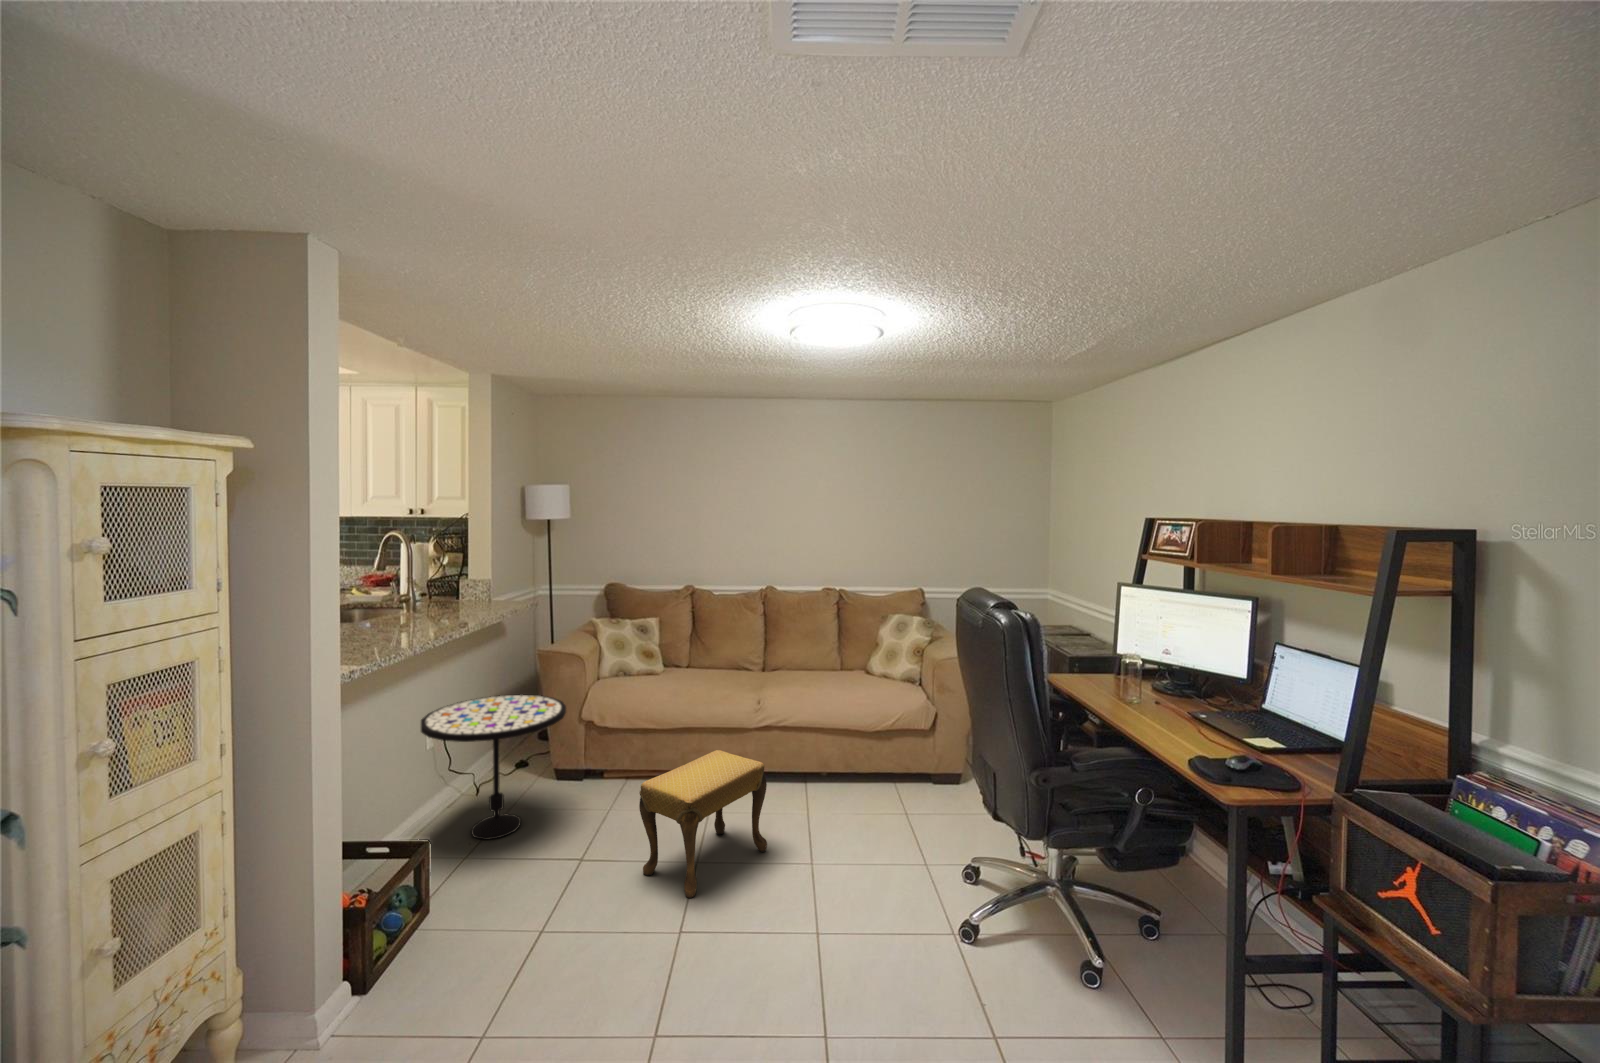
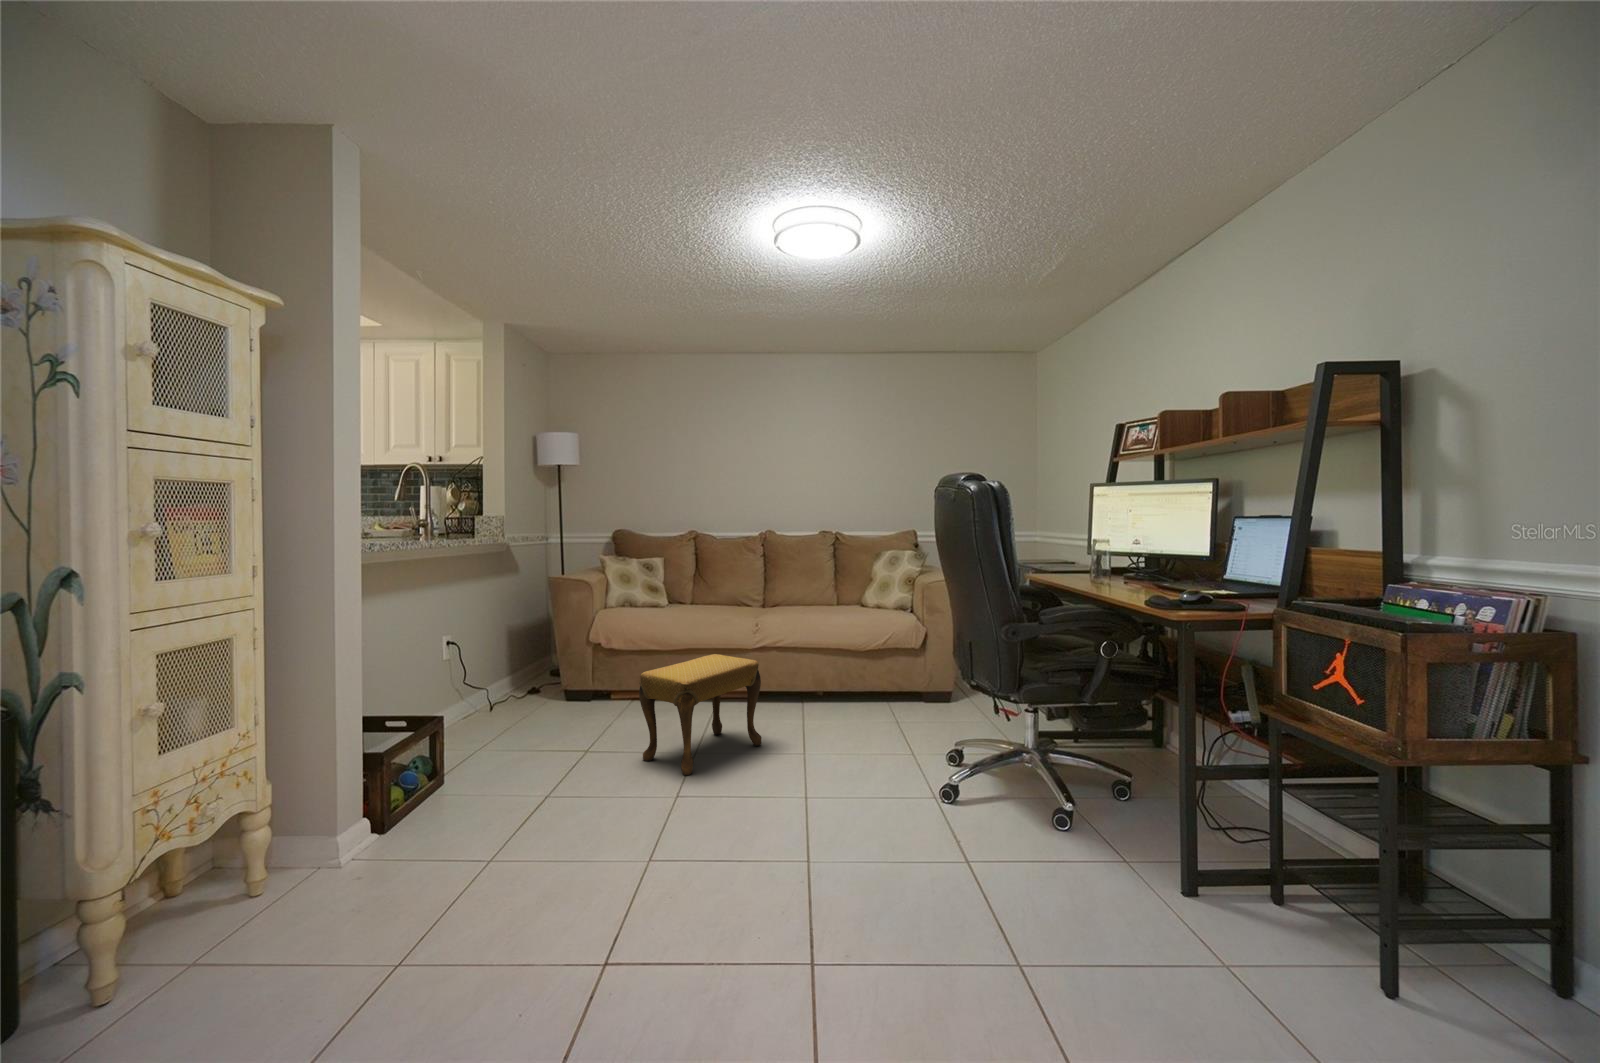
side table: present [421,694,566,840] -> none [433,611,571,738]

